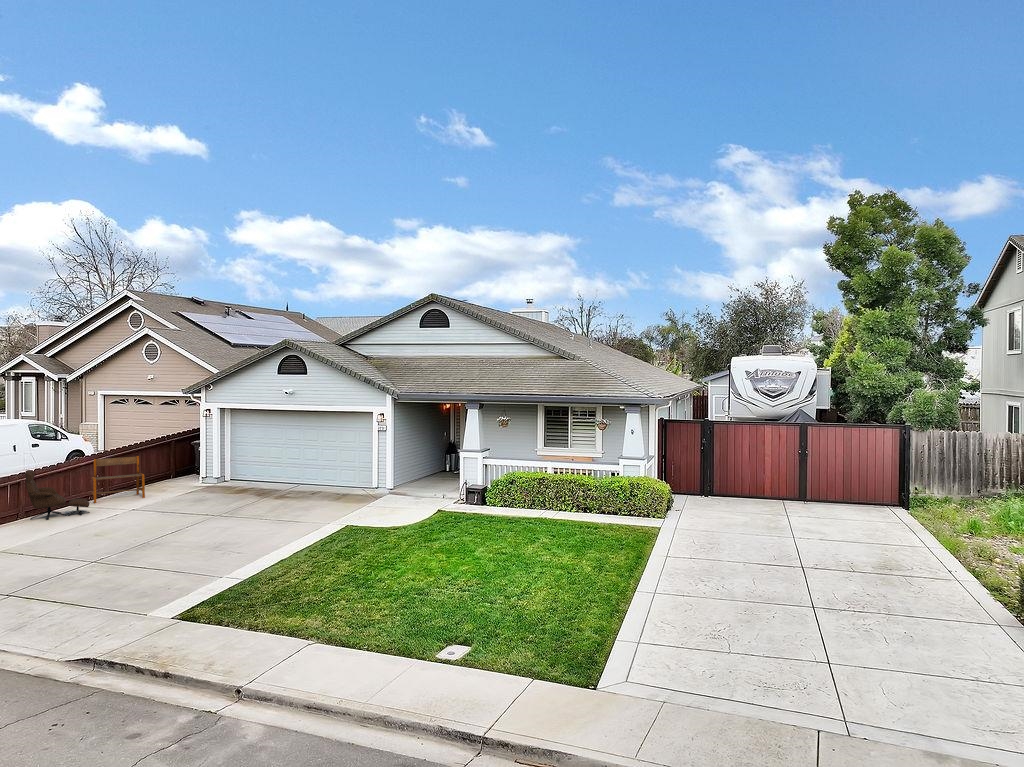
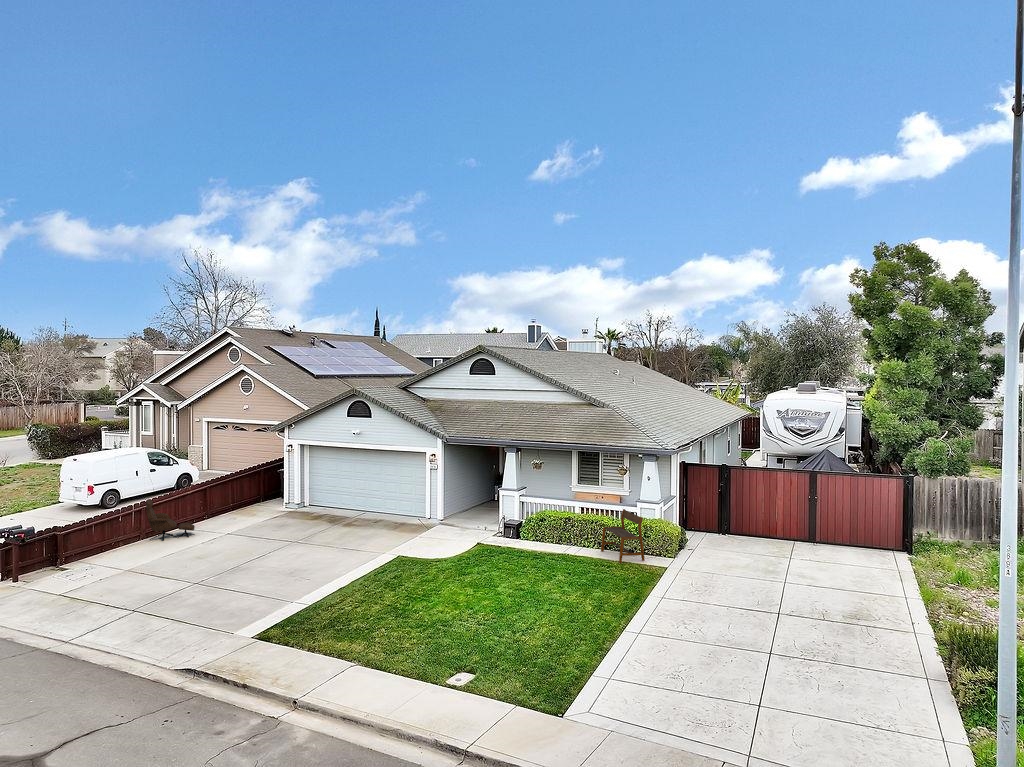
bench: present [92,456,145,503] -> present [601,509,645,563]

